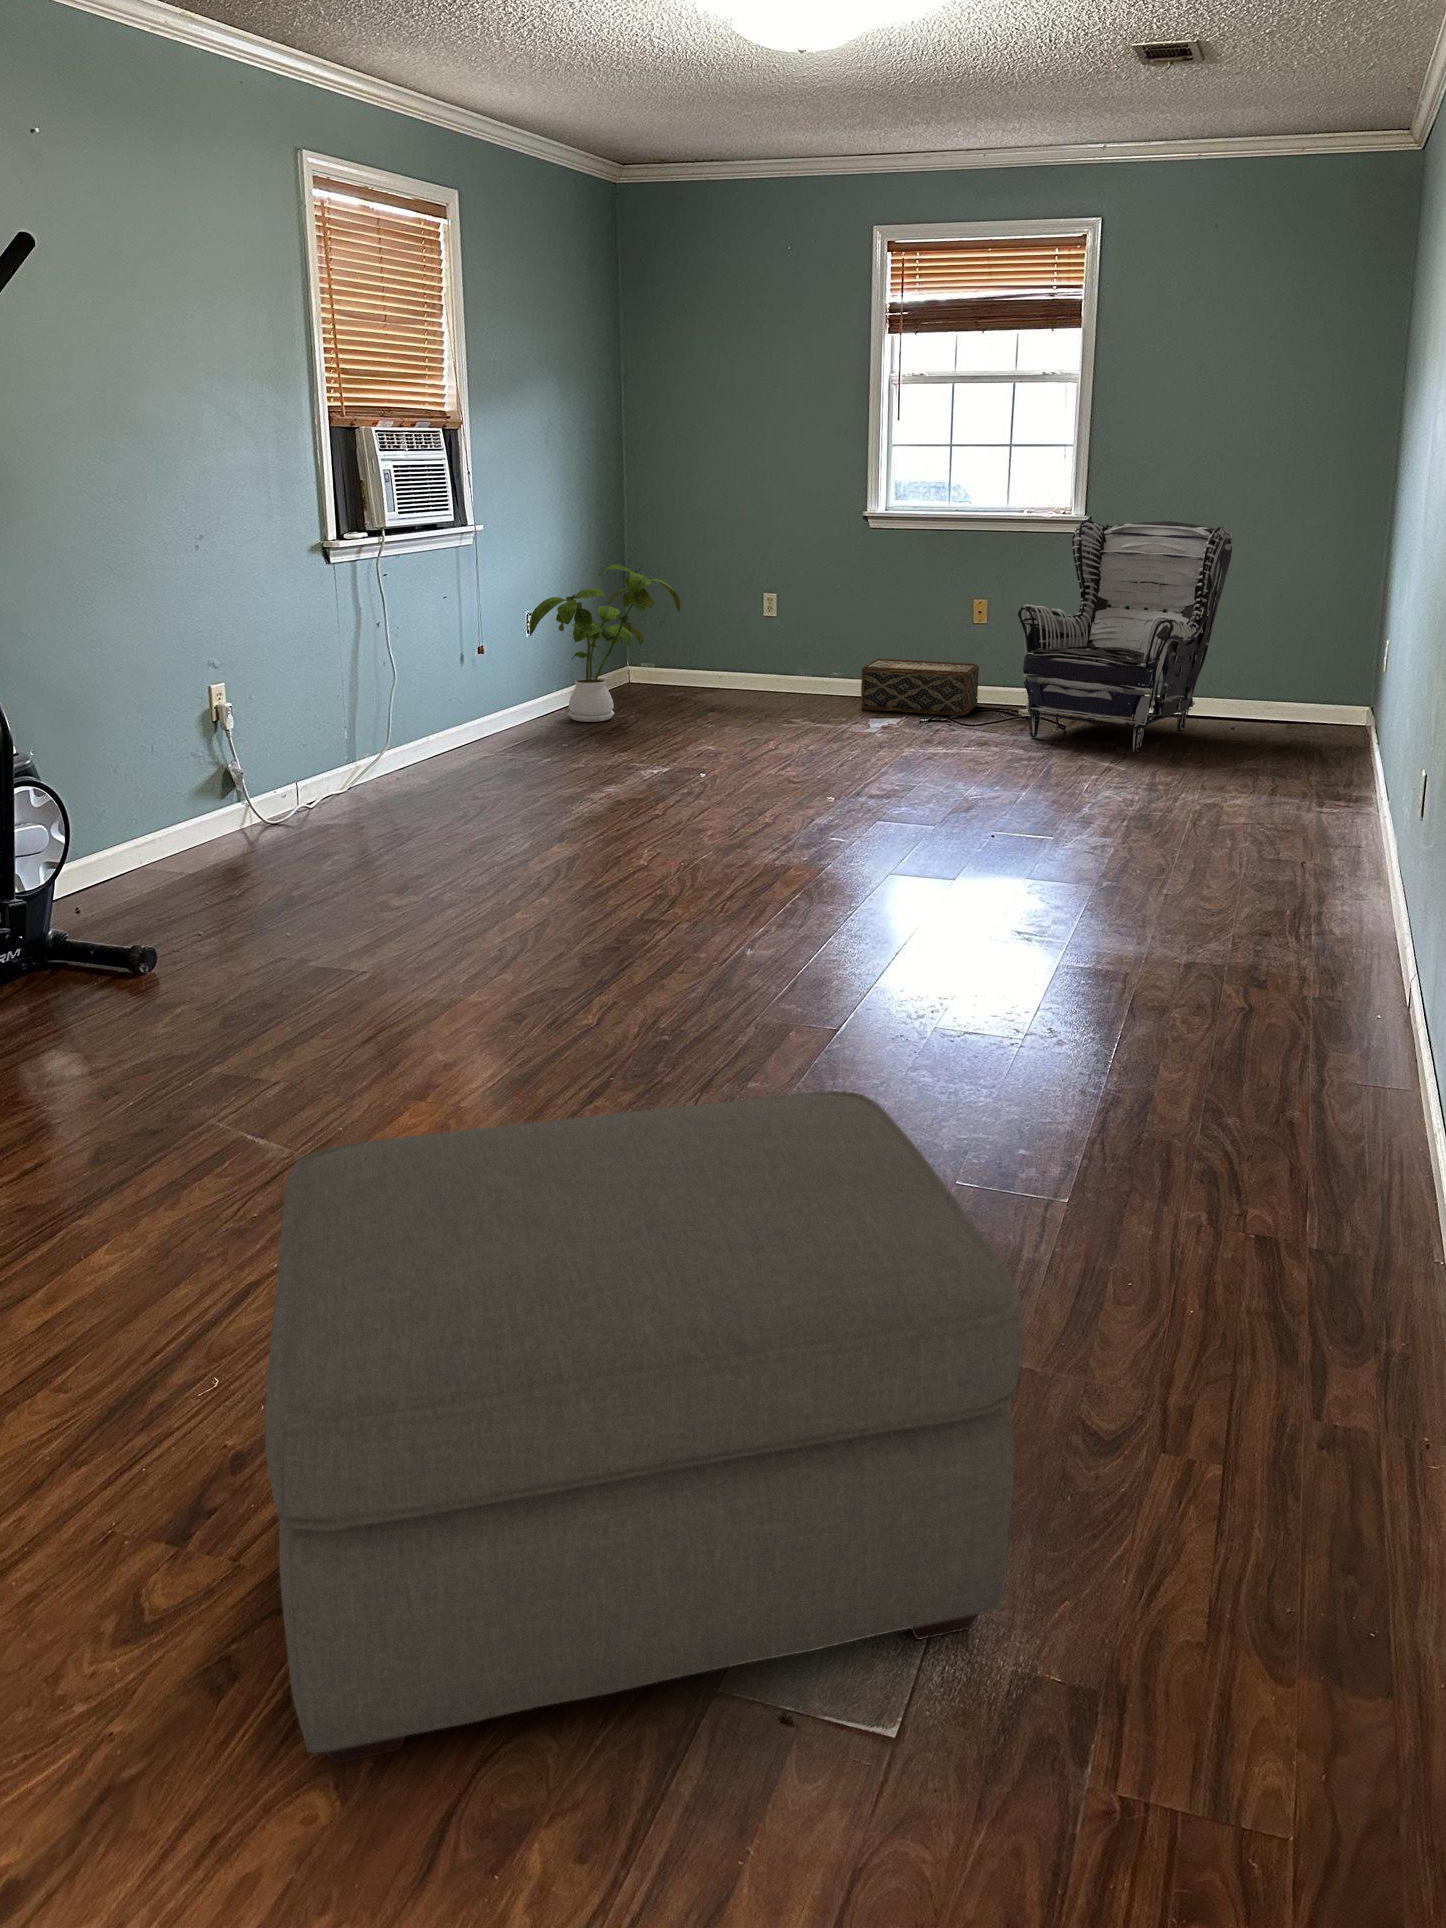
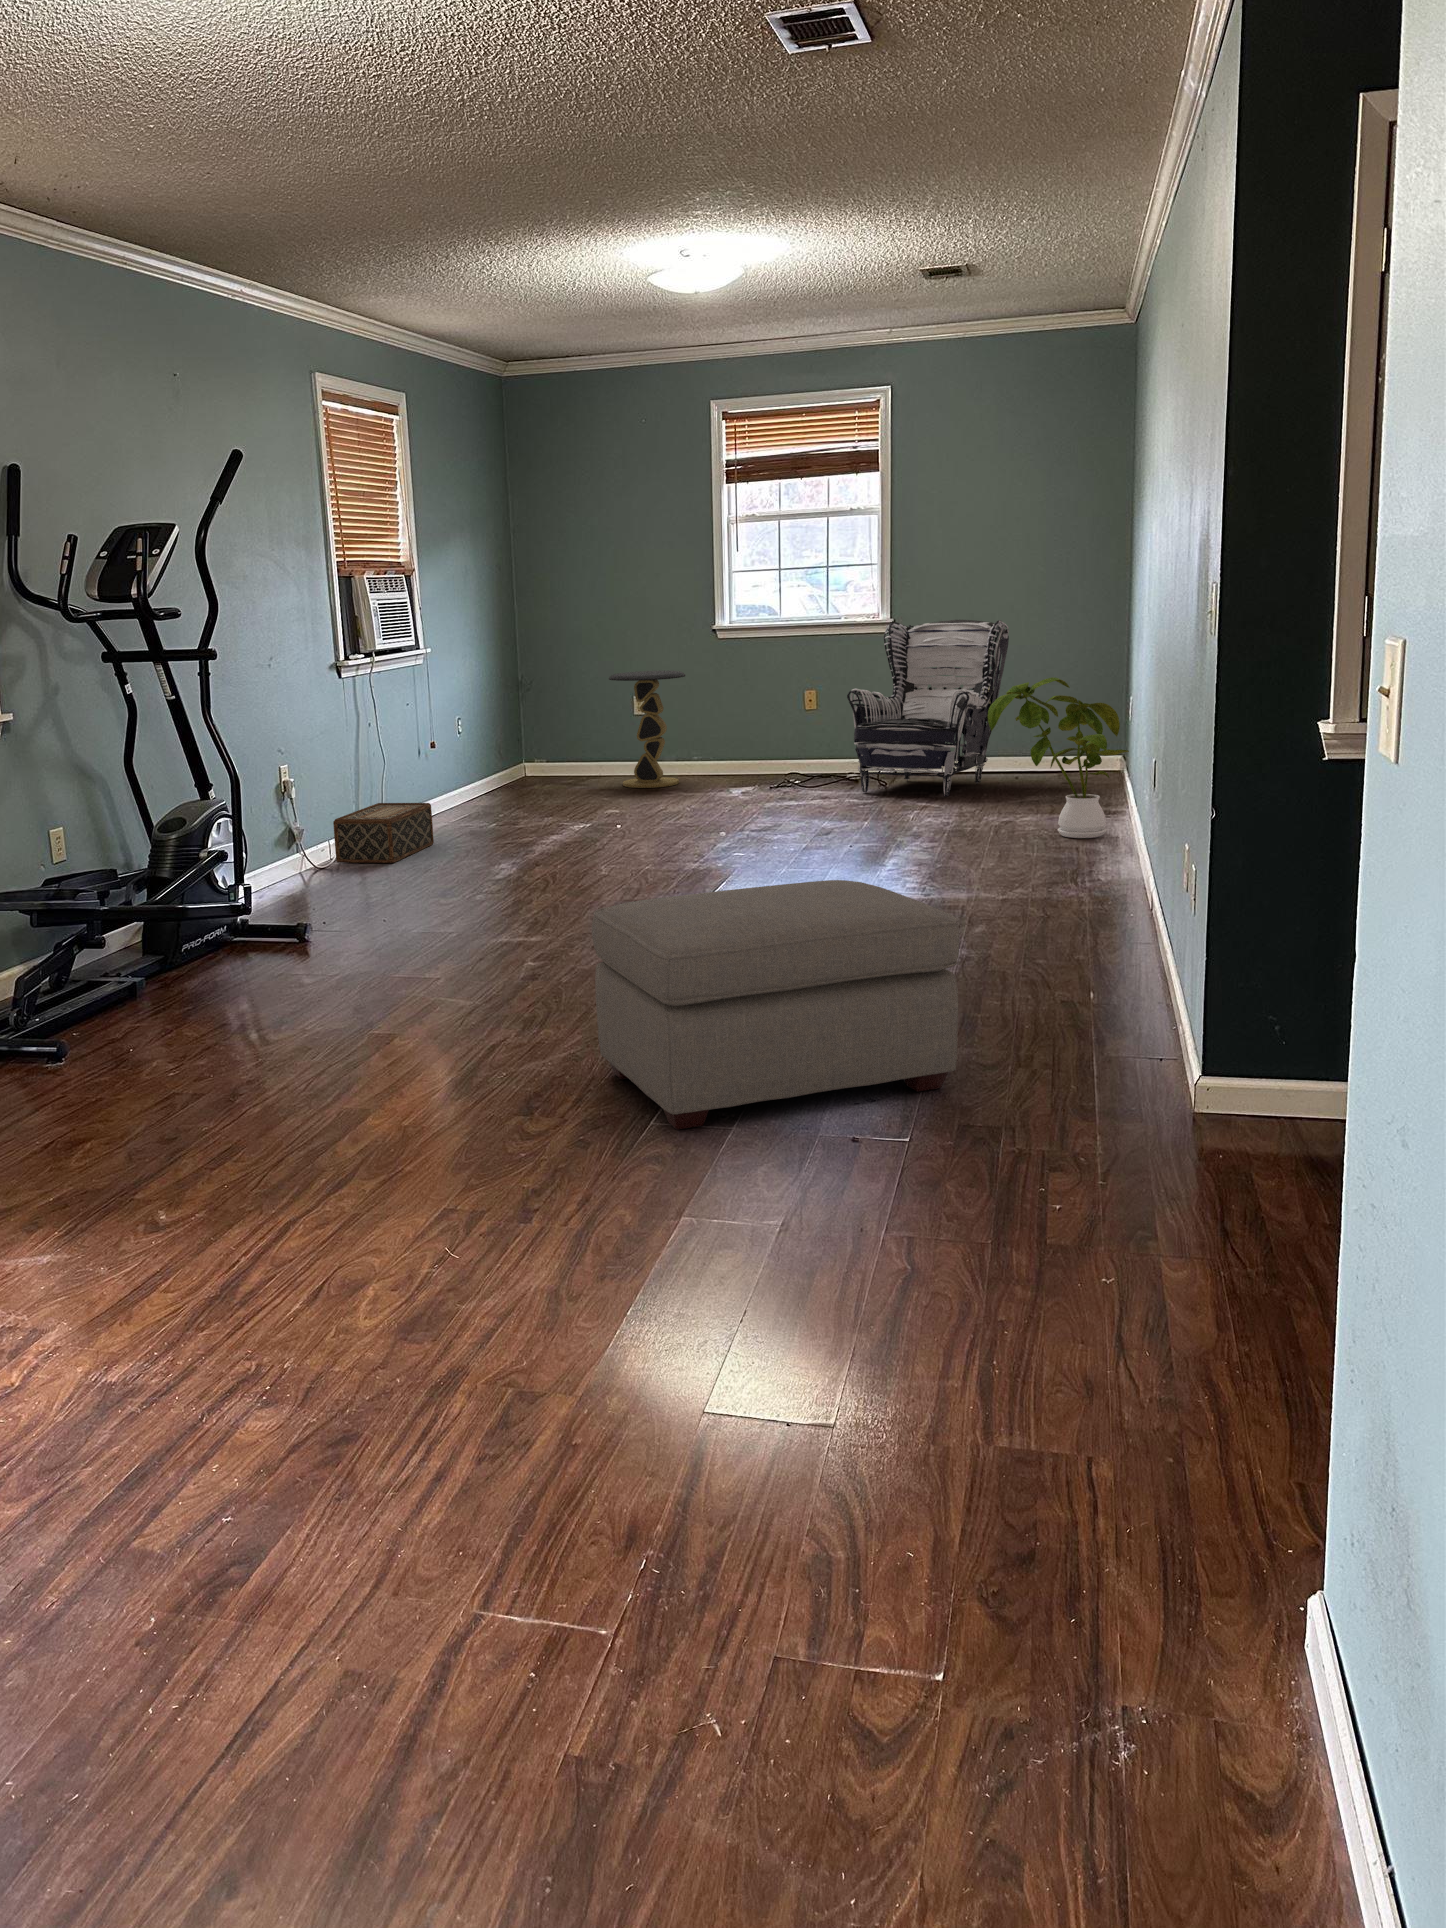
side table: none [728,562,824,709] -> present [609,671,686,788]
house plant: present [529,564,680,722] -> present [988,677,1129,838]
woven basket: present [861,658,979,716] -> present [333,803,434,863]

